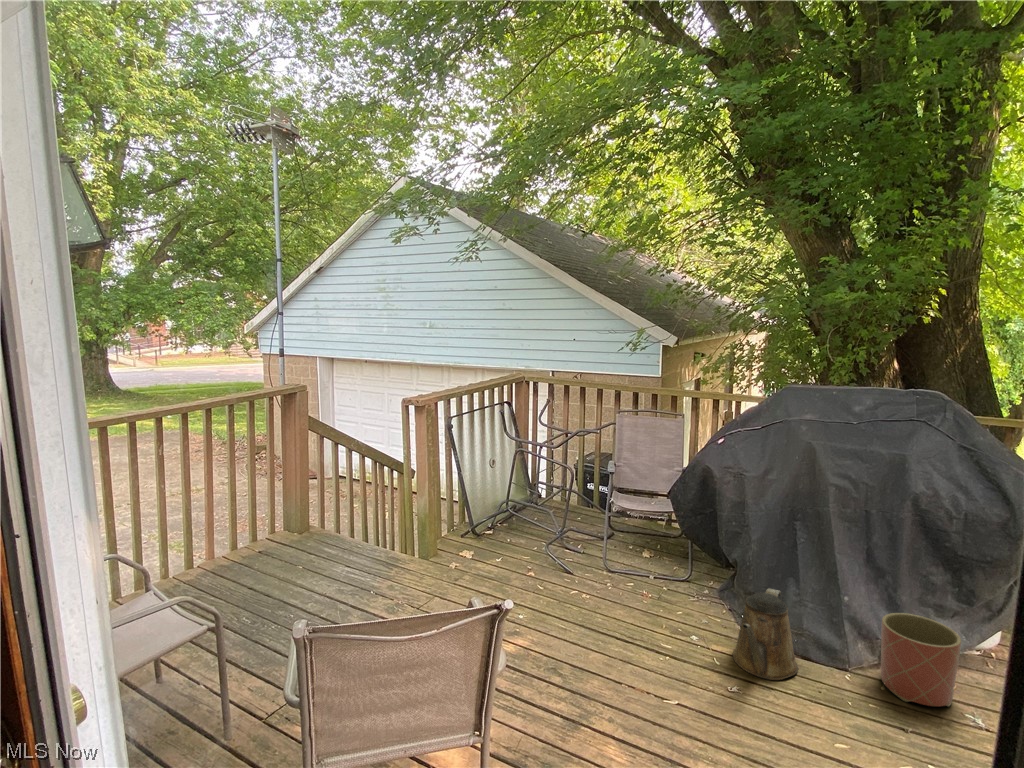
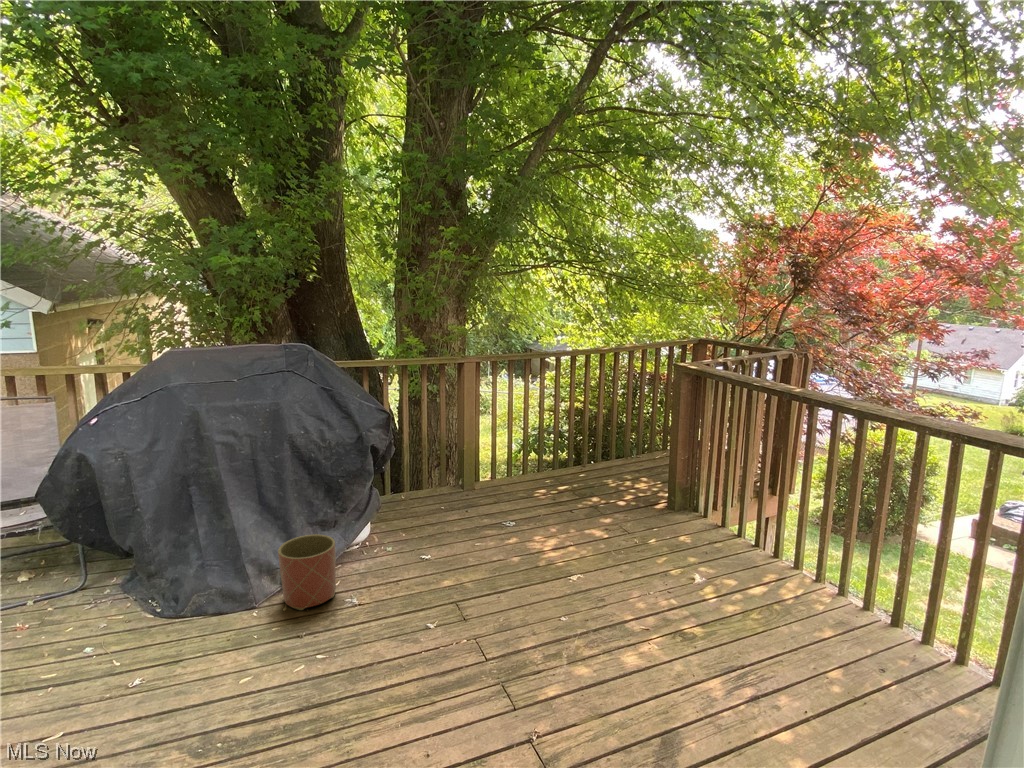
watering can: present [733,589,798,680] -> none [130,560,210,657]

